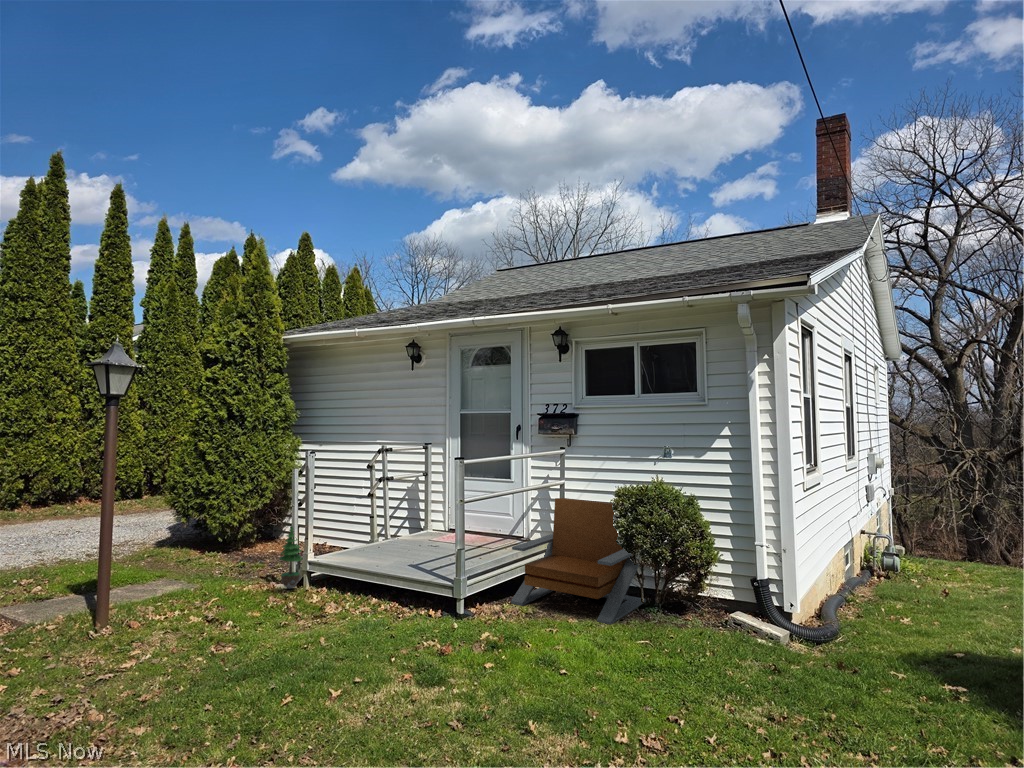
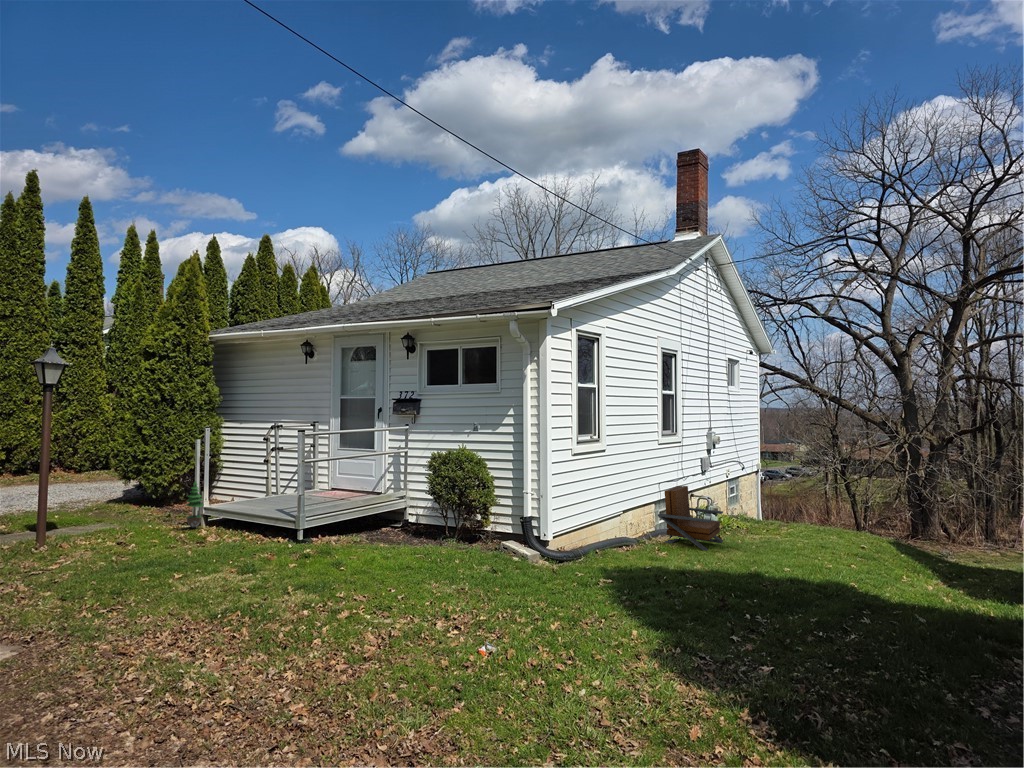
lounge chair: present [511,498,646,624] -> present [658,486,723,551]

